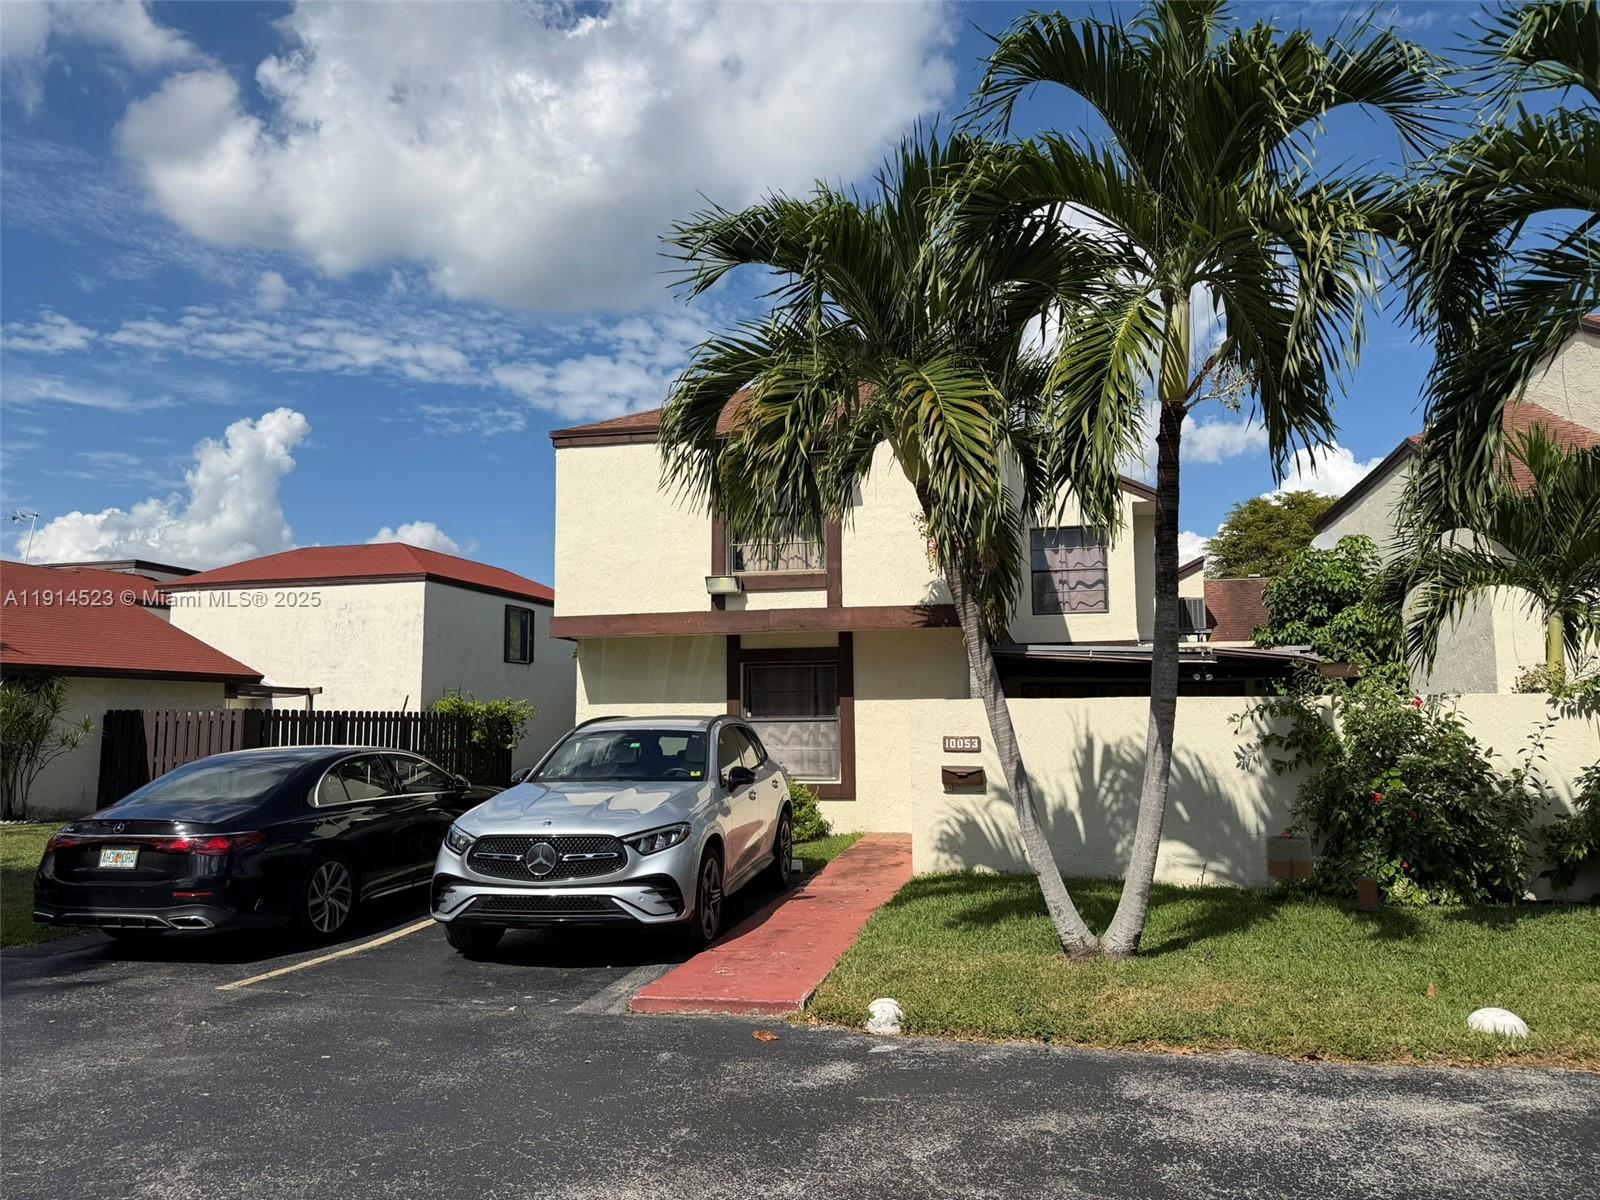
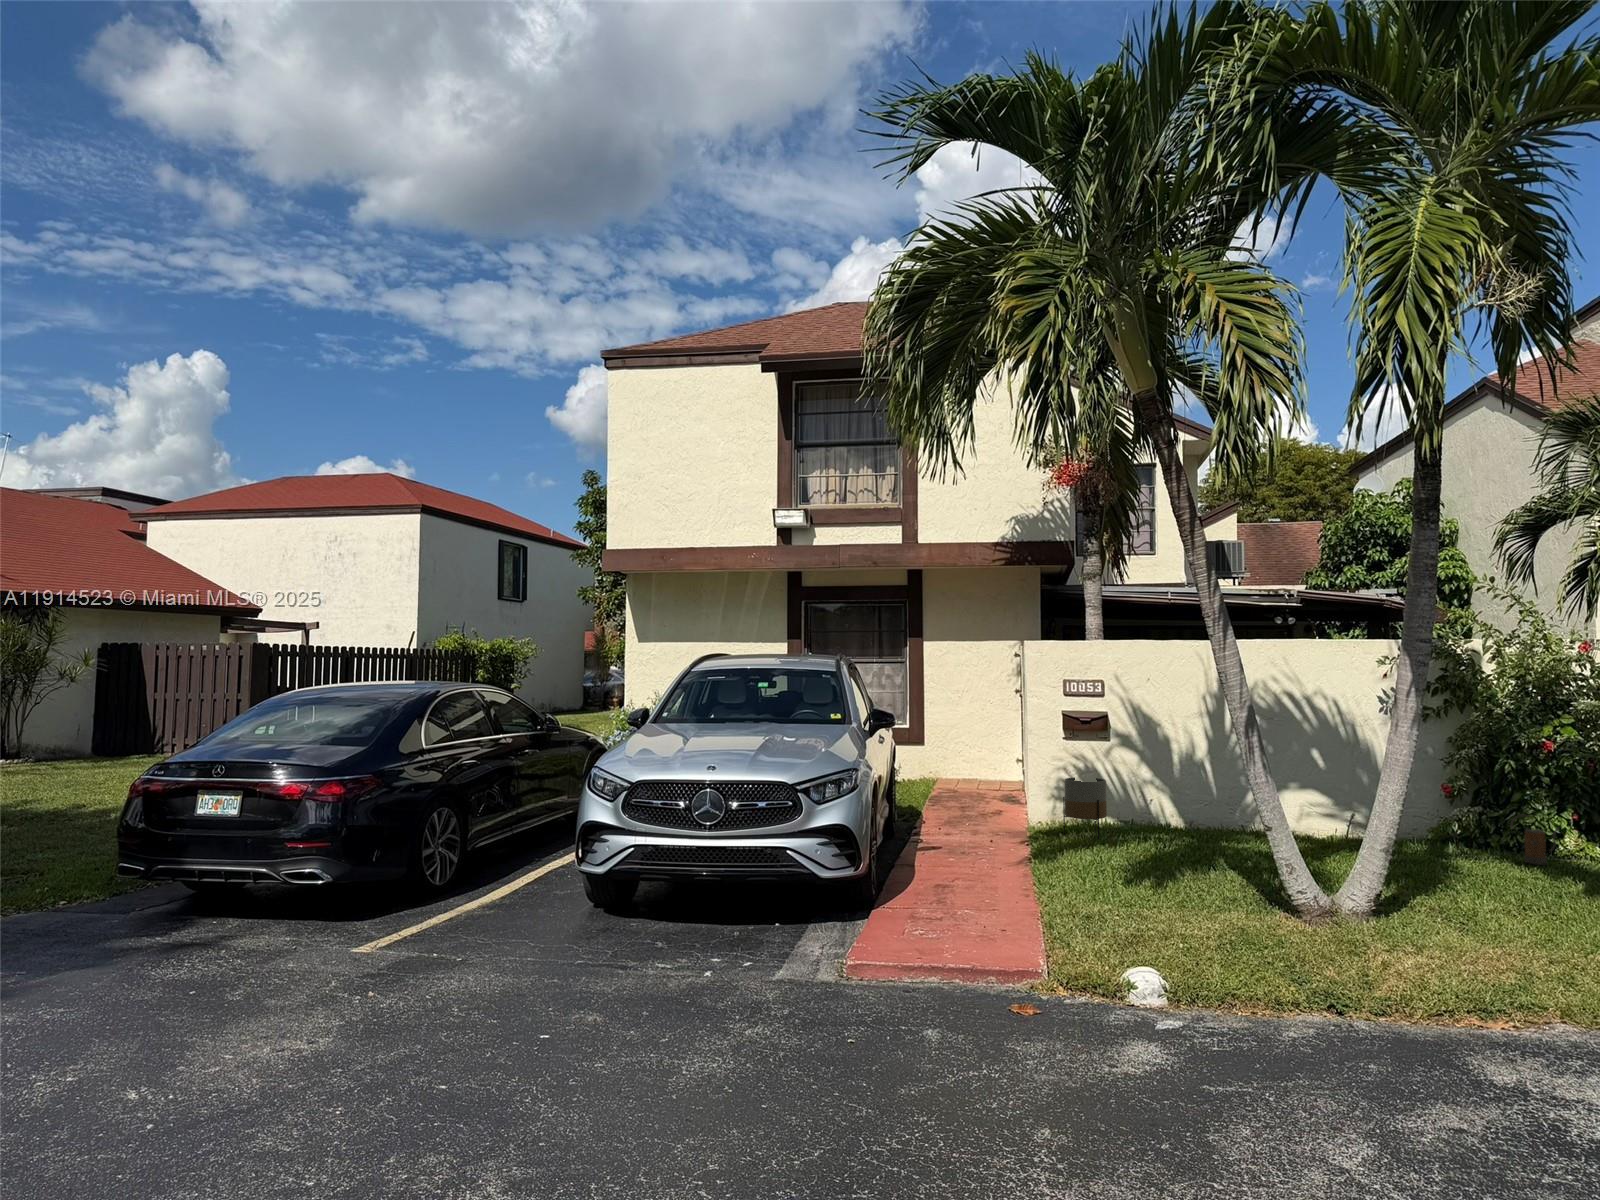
planter: present [1266,835,1313,892] -> present [1063,777,1107,839]

